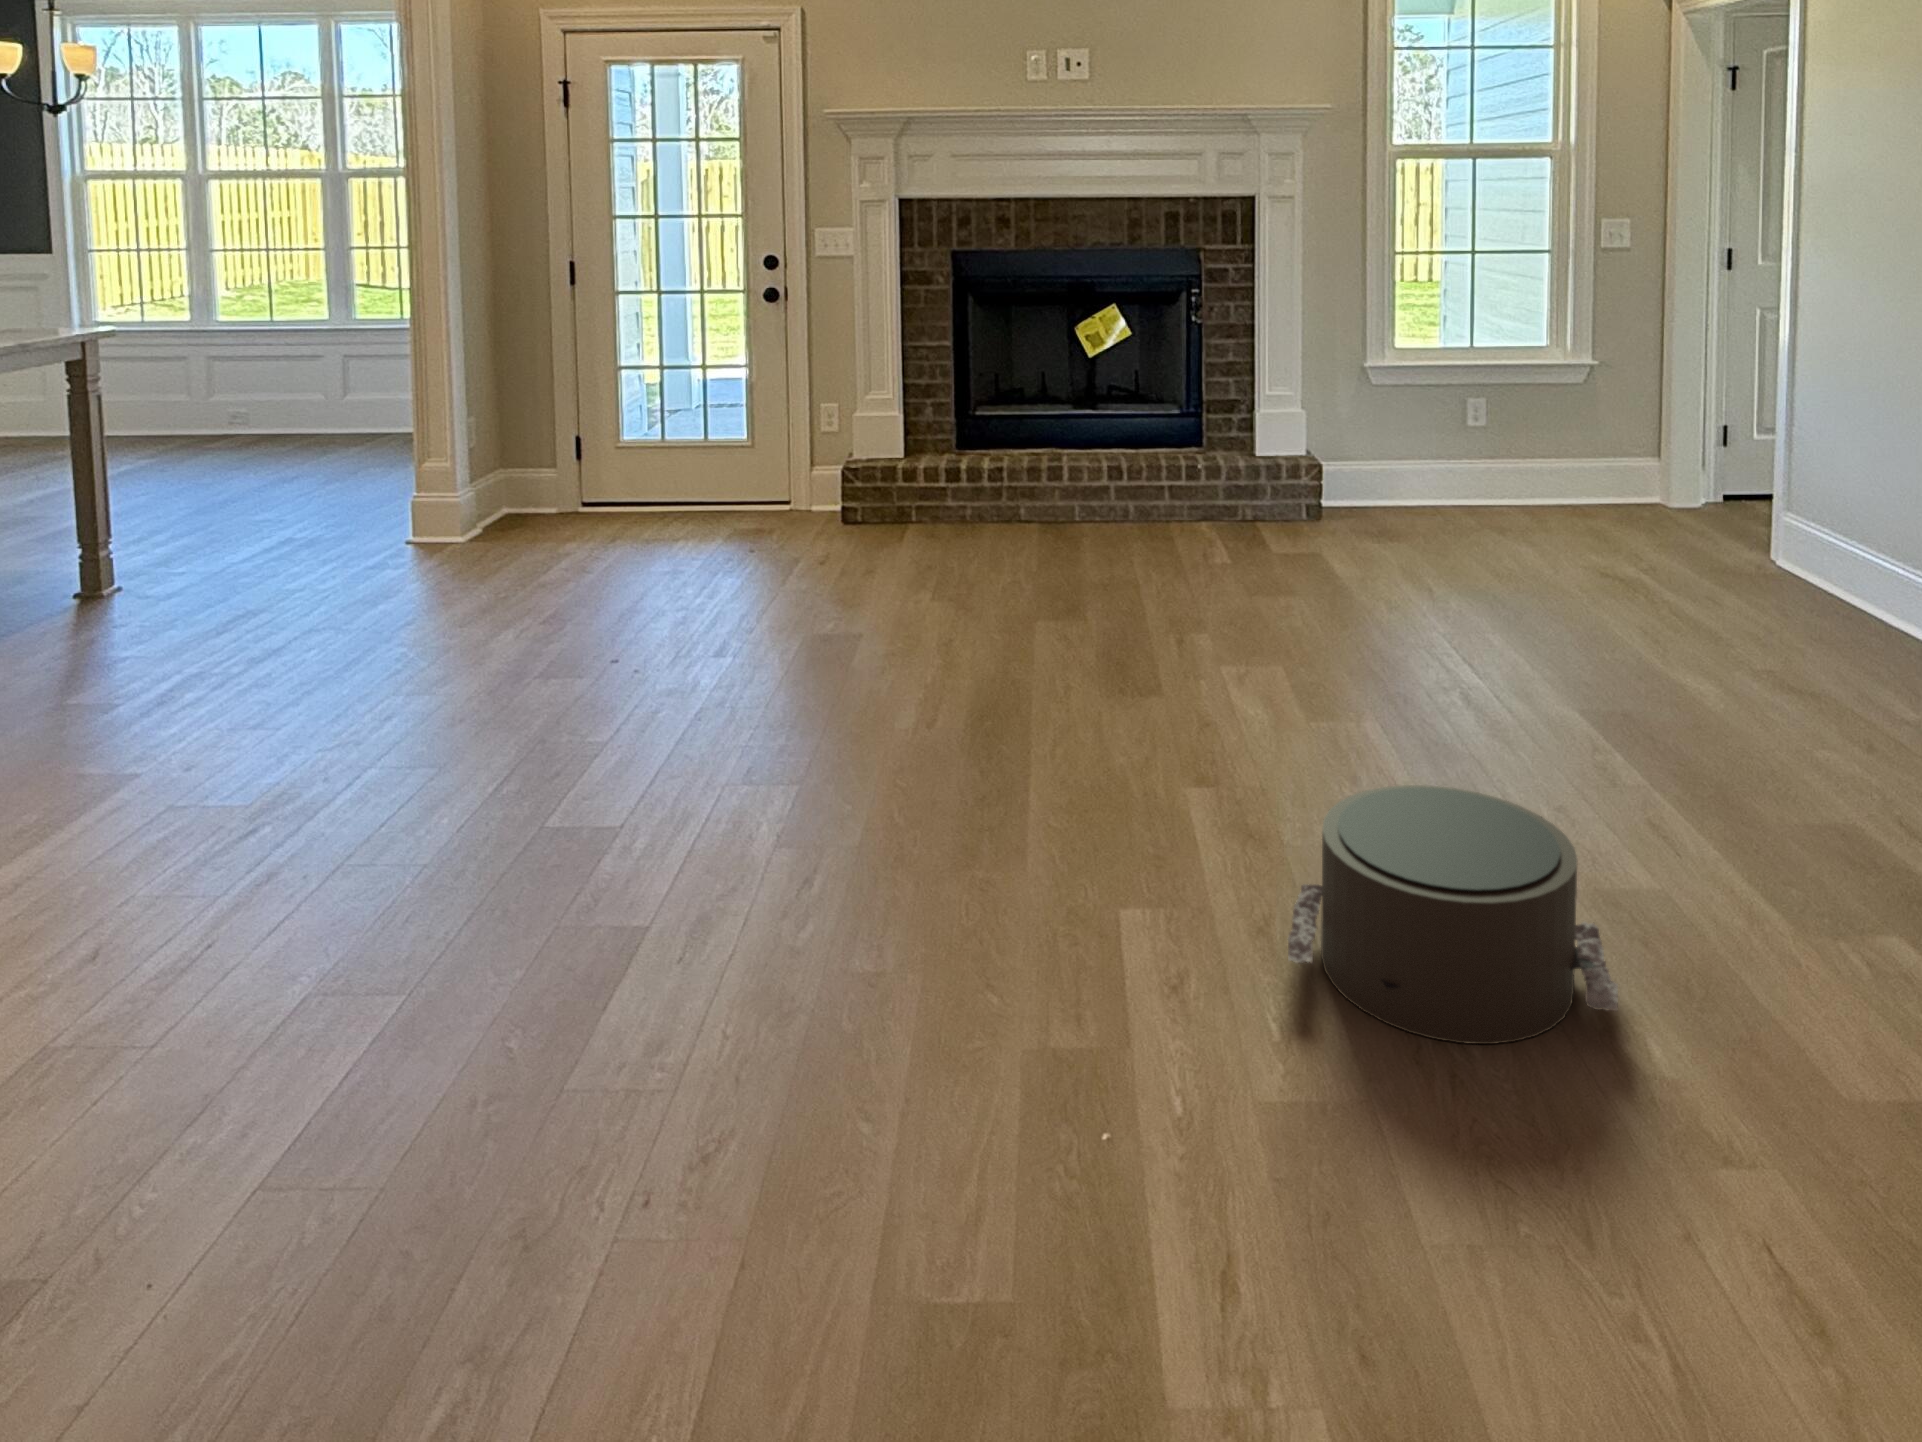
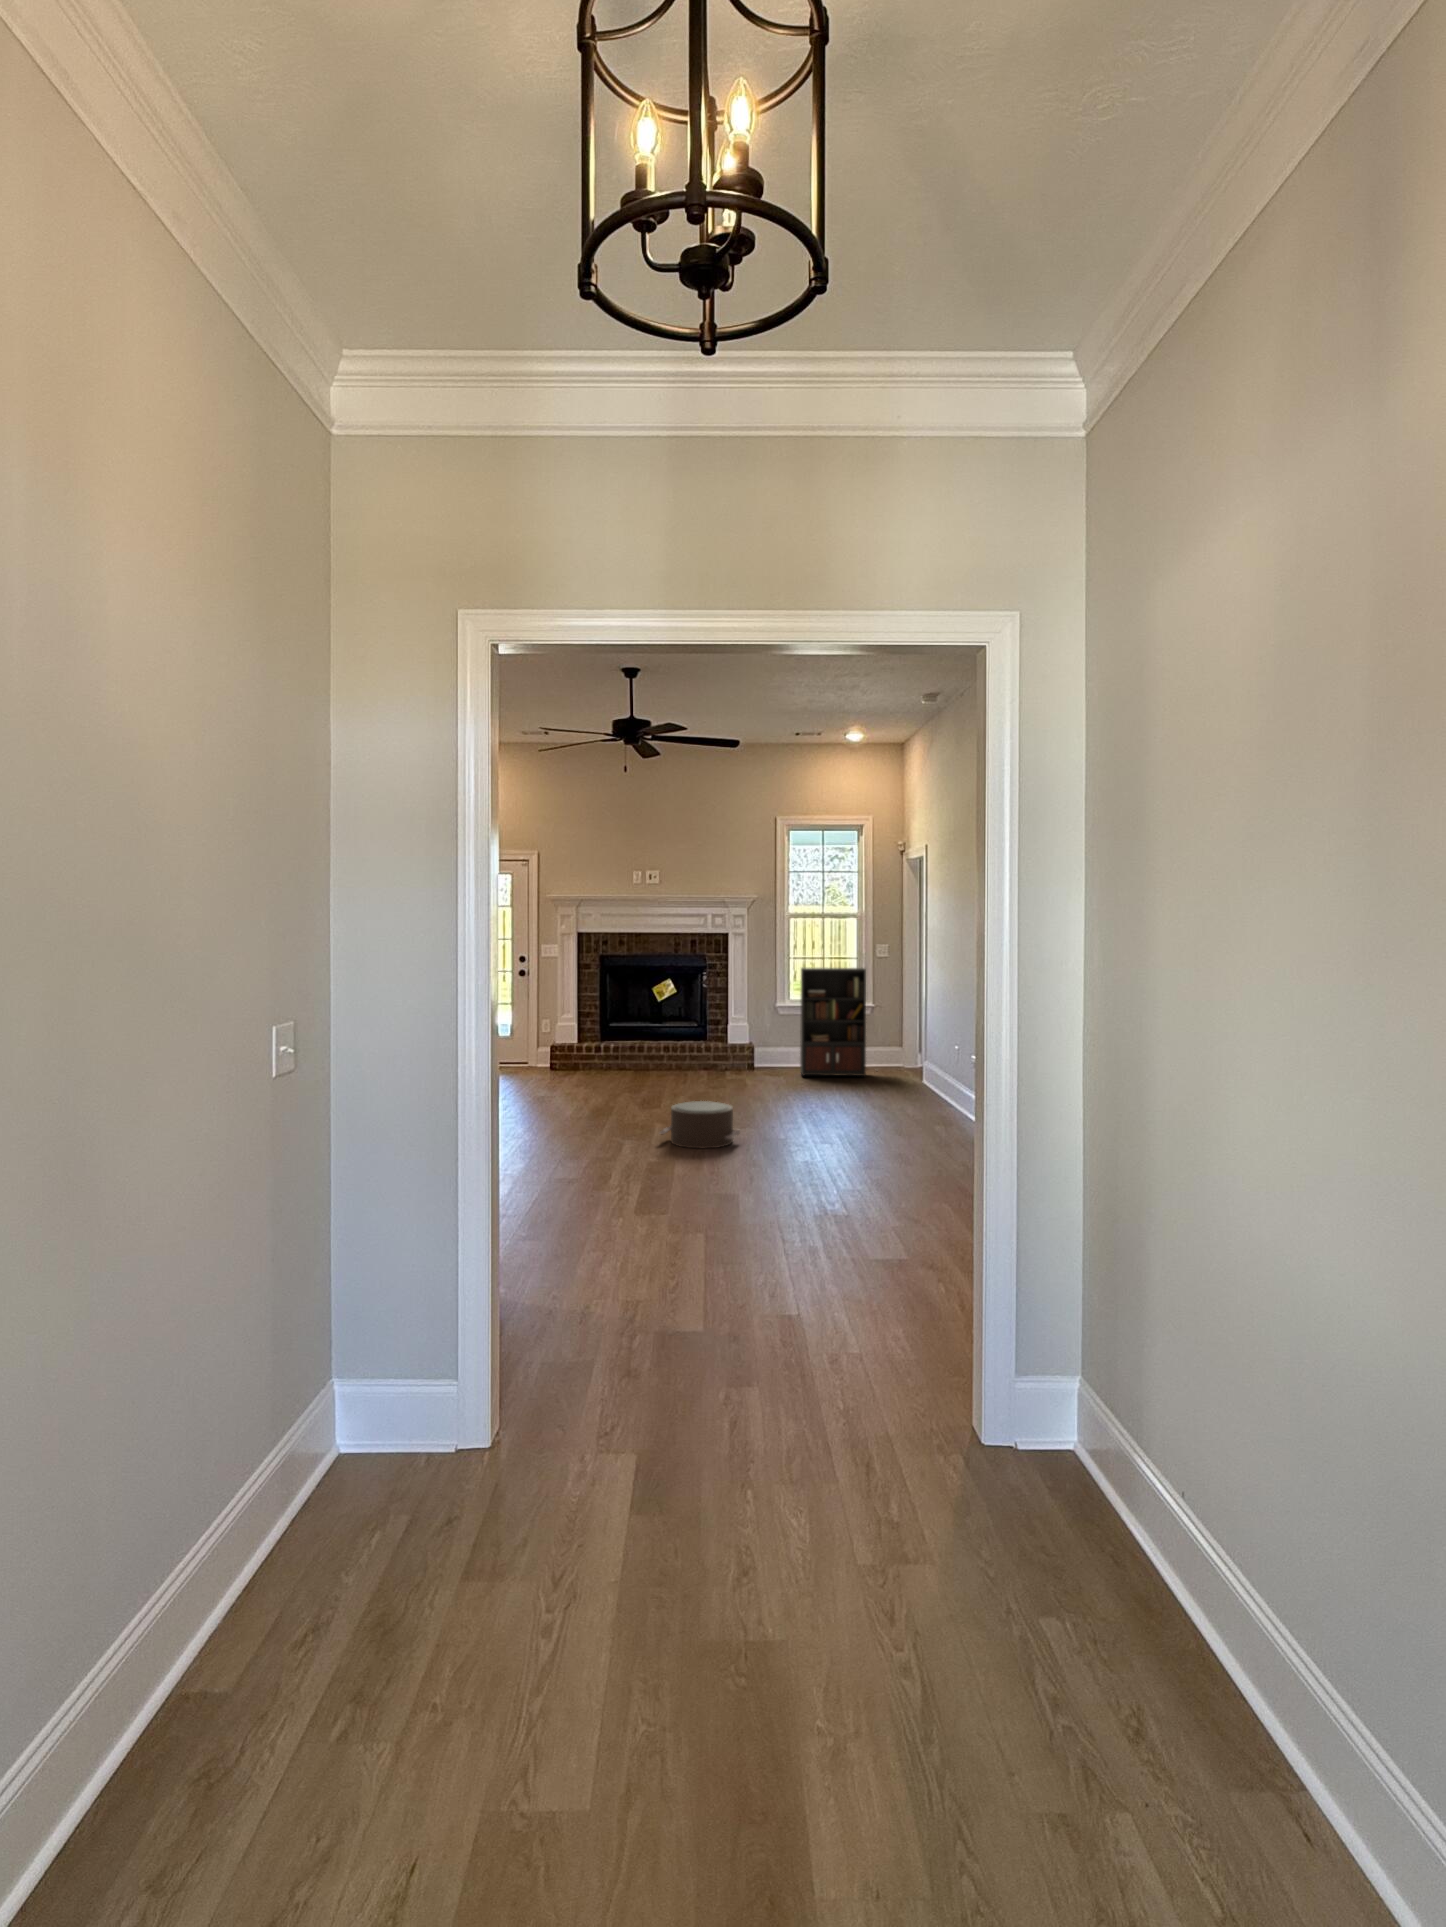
bookcase: none [1442,275,1625,543] -> present [800,967,866,1076]

